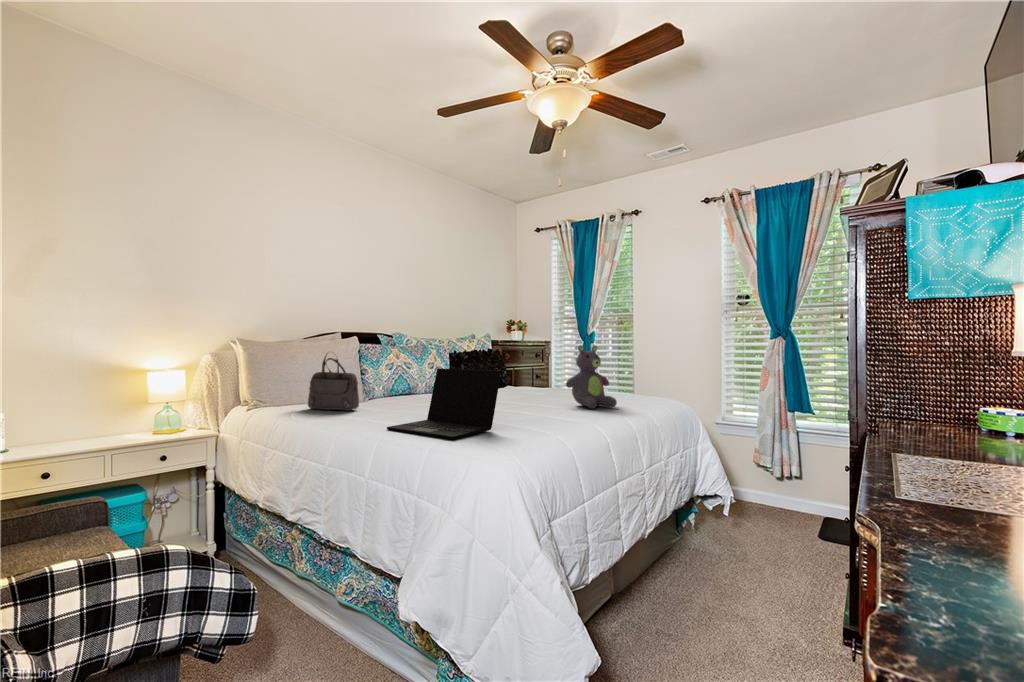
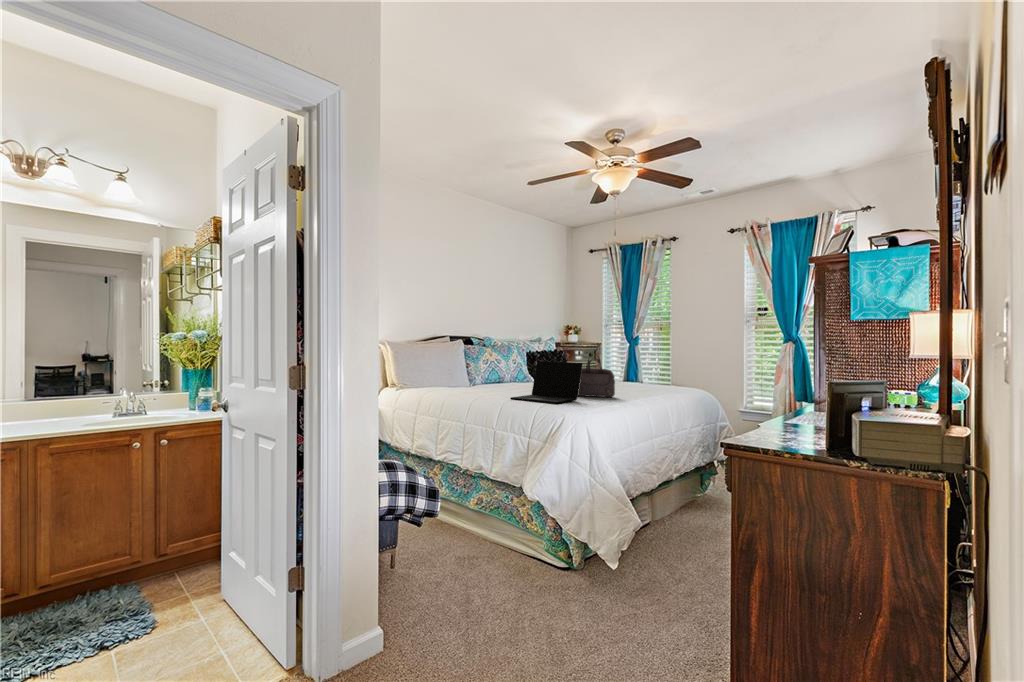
stuffed bear: present [566,345,617,409] -> none [621,347,658,392]
handbag: present [308,354,359,411] -> present [578,358,615,397]

